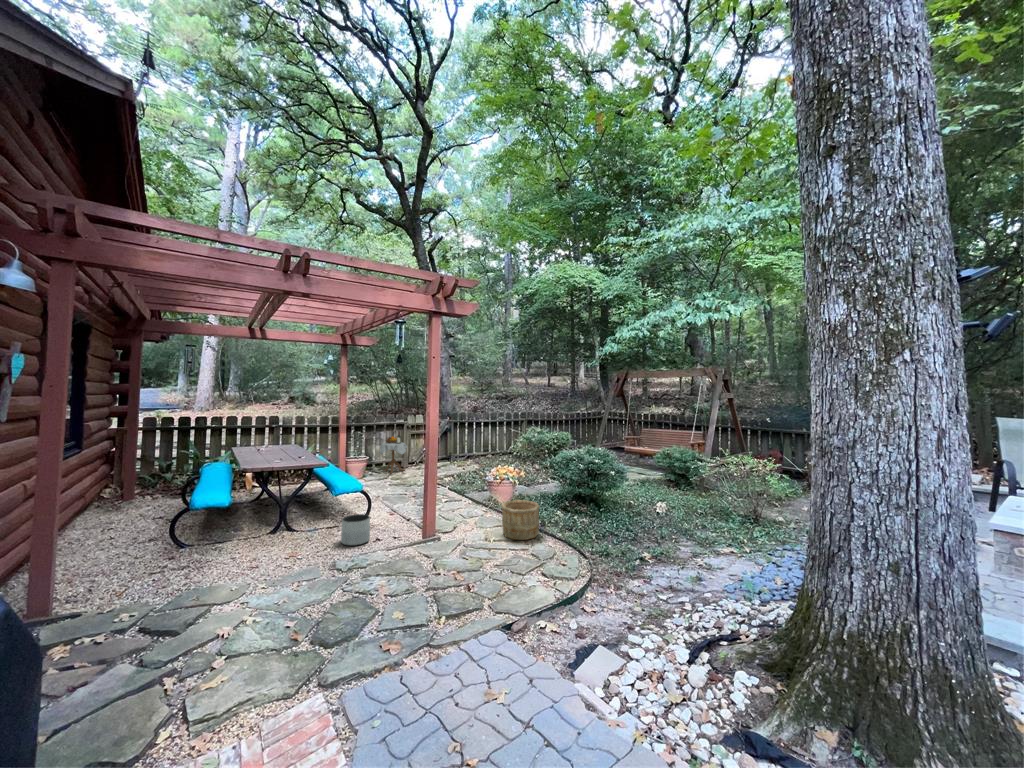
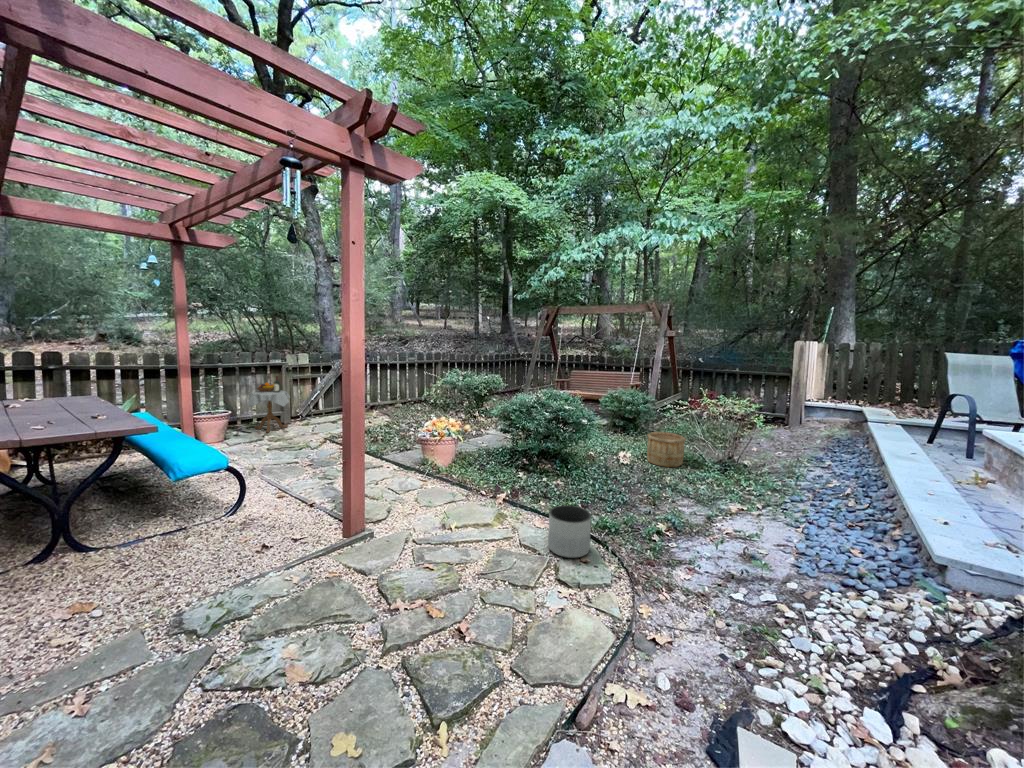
wooden bucket: present [501,500,540,540] -> present [647,432,686,467]
planter: present [341,514,370,546] -> present [548,505,591,558]

